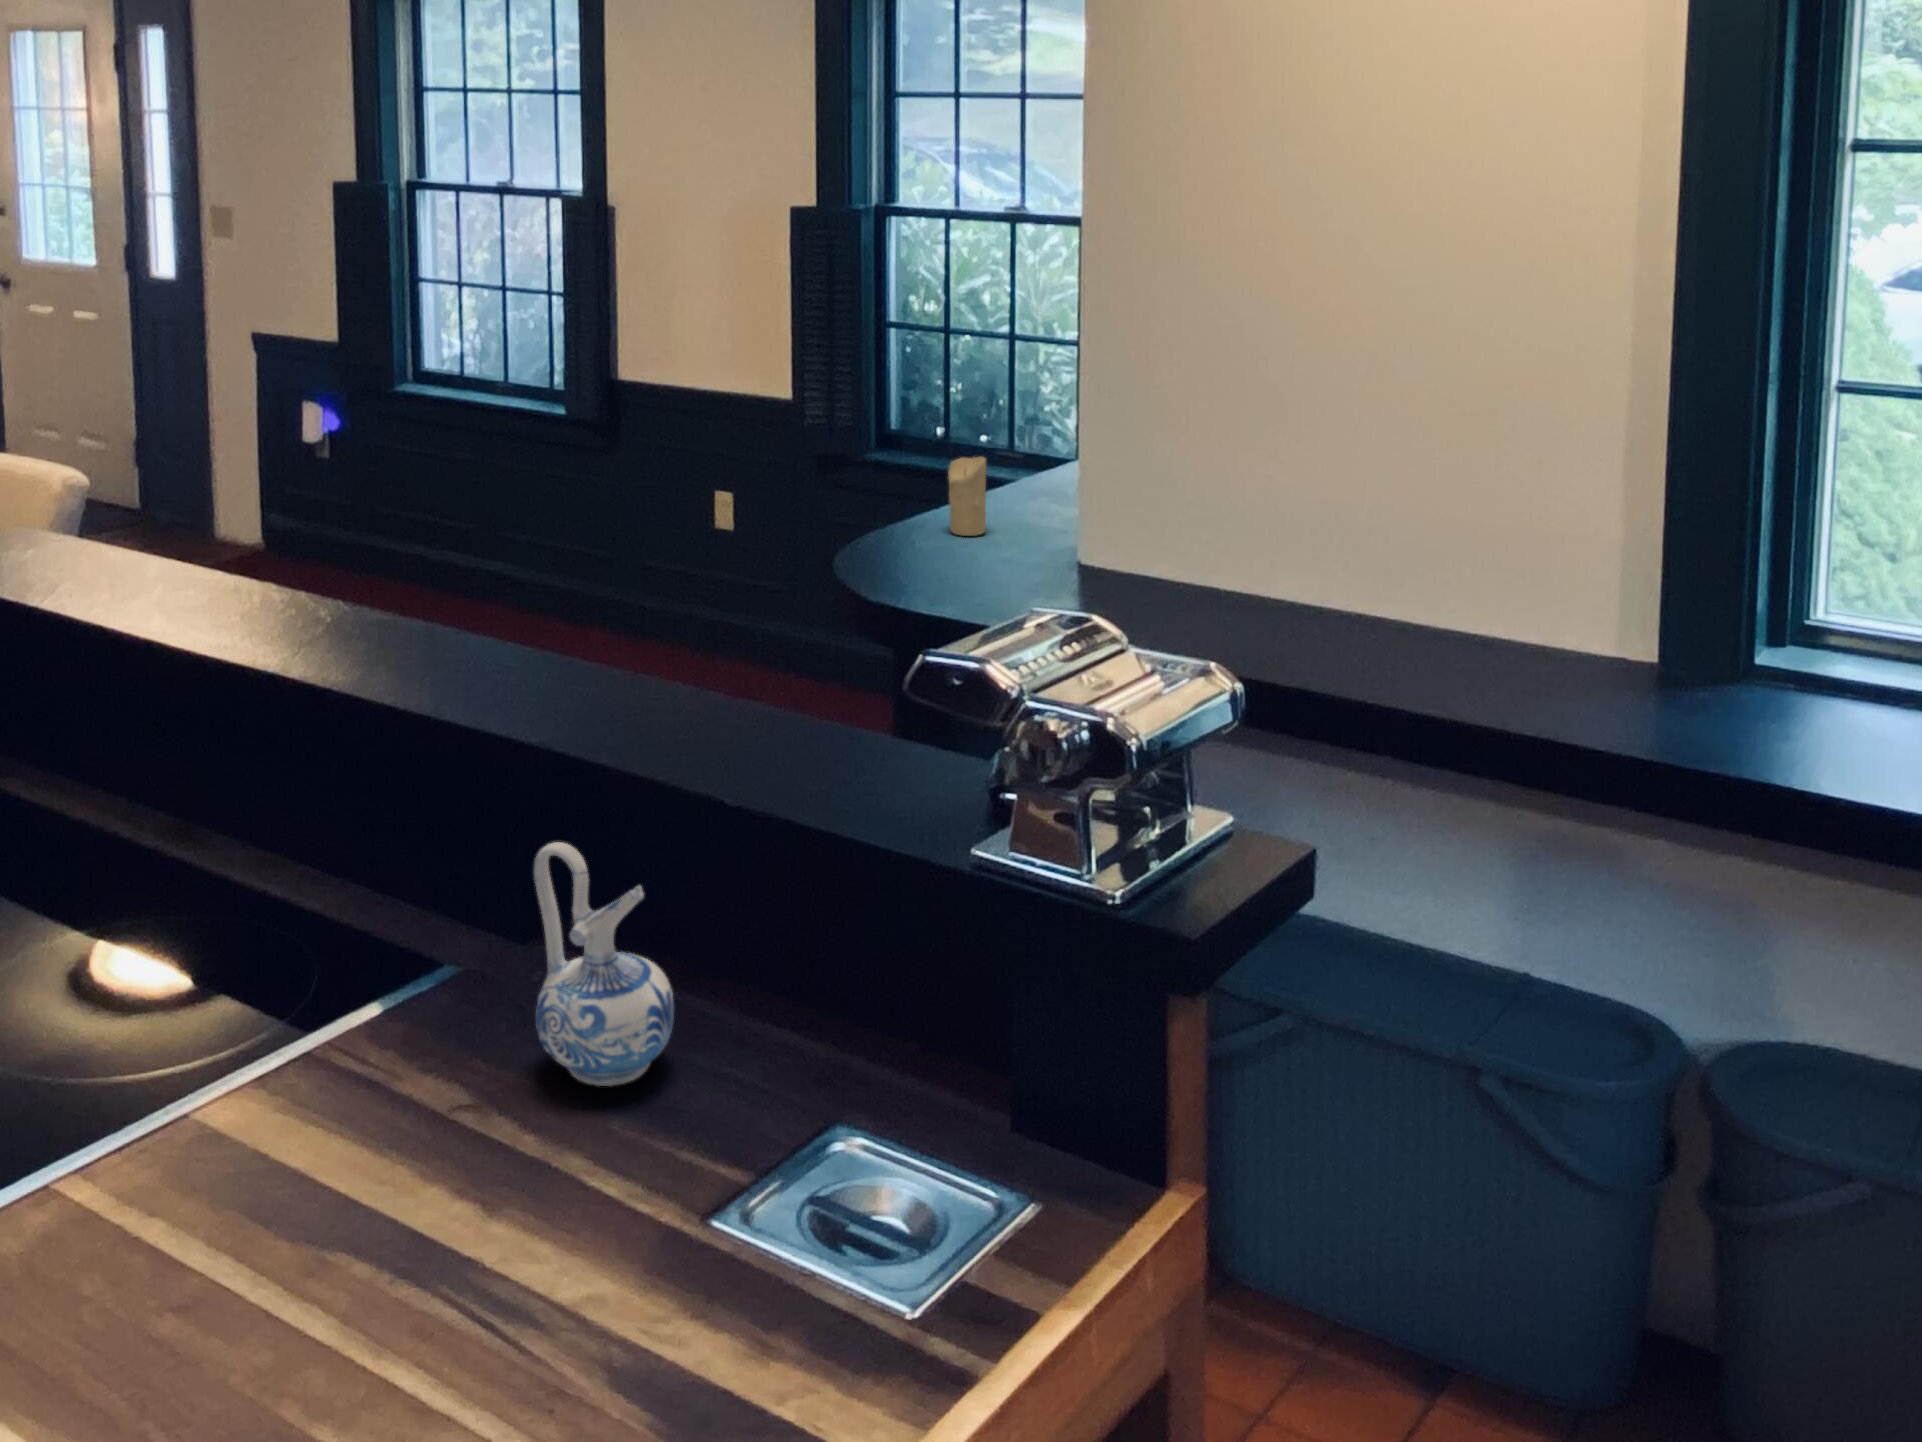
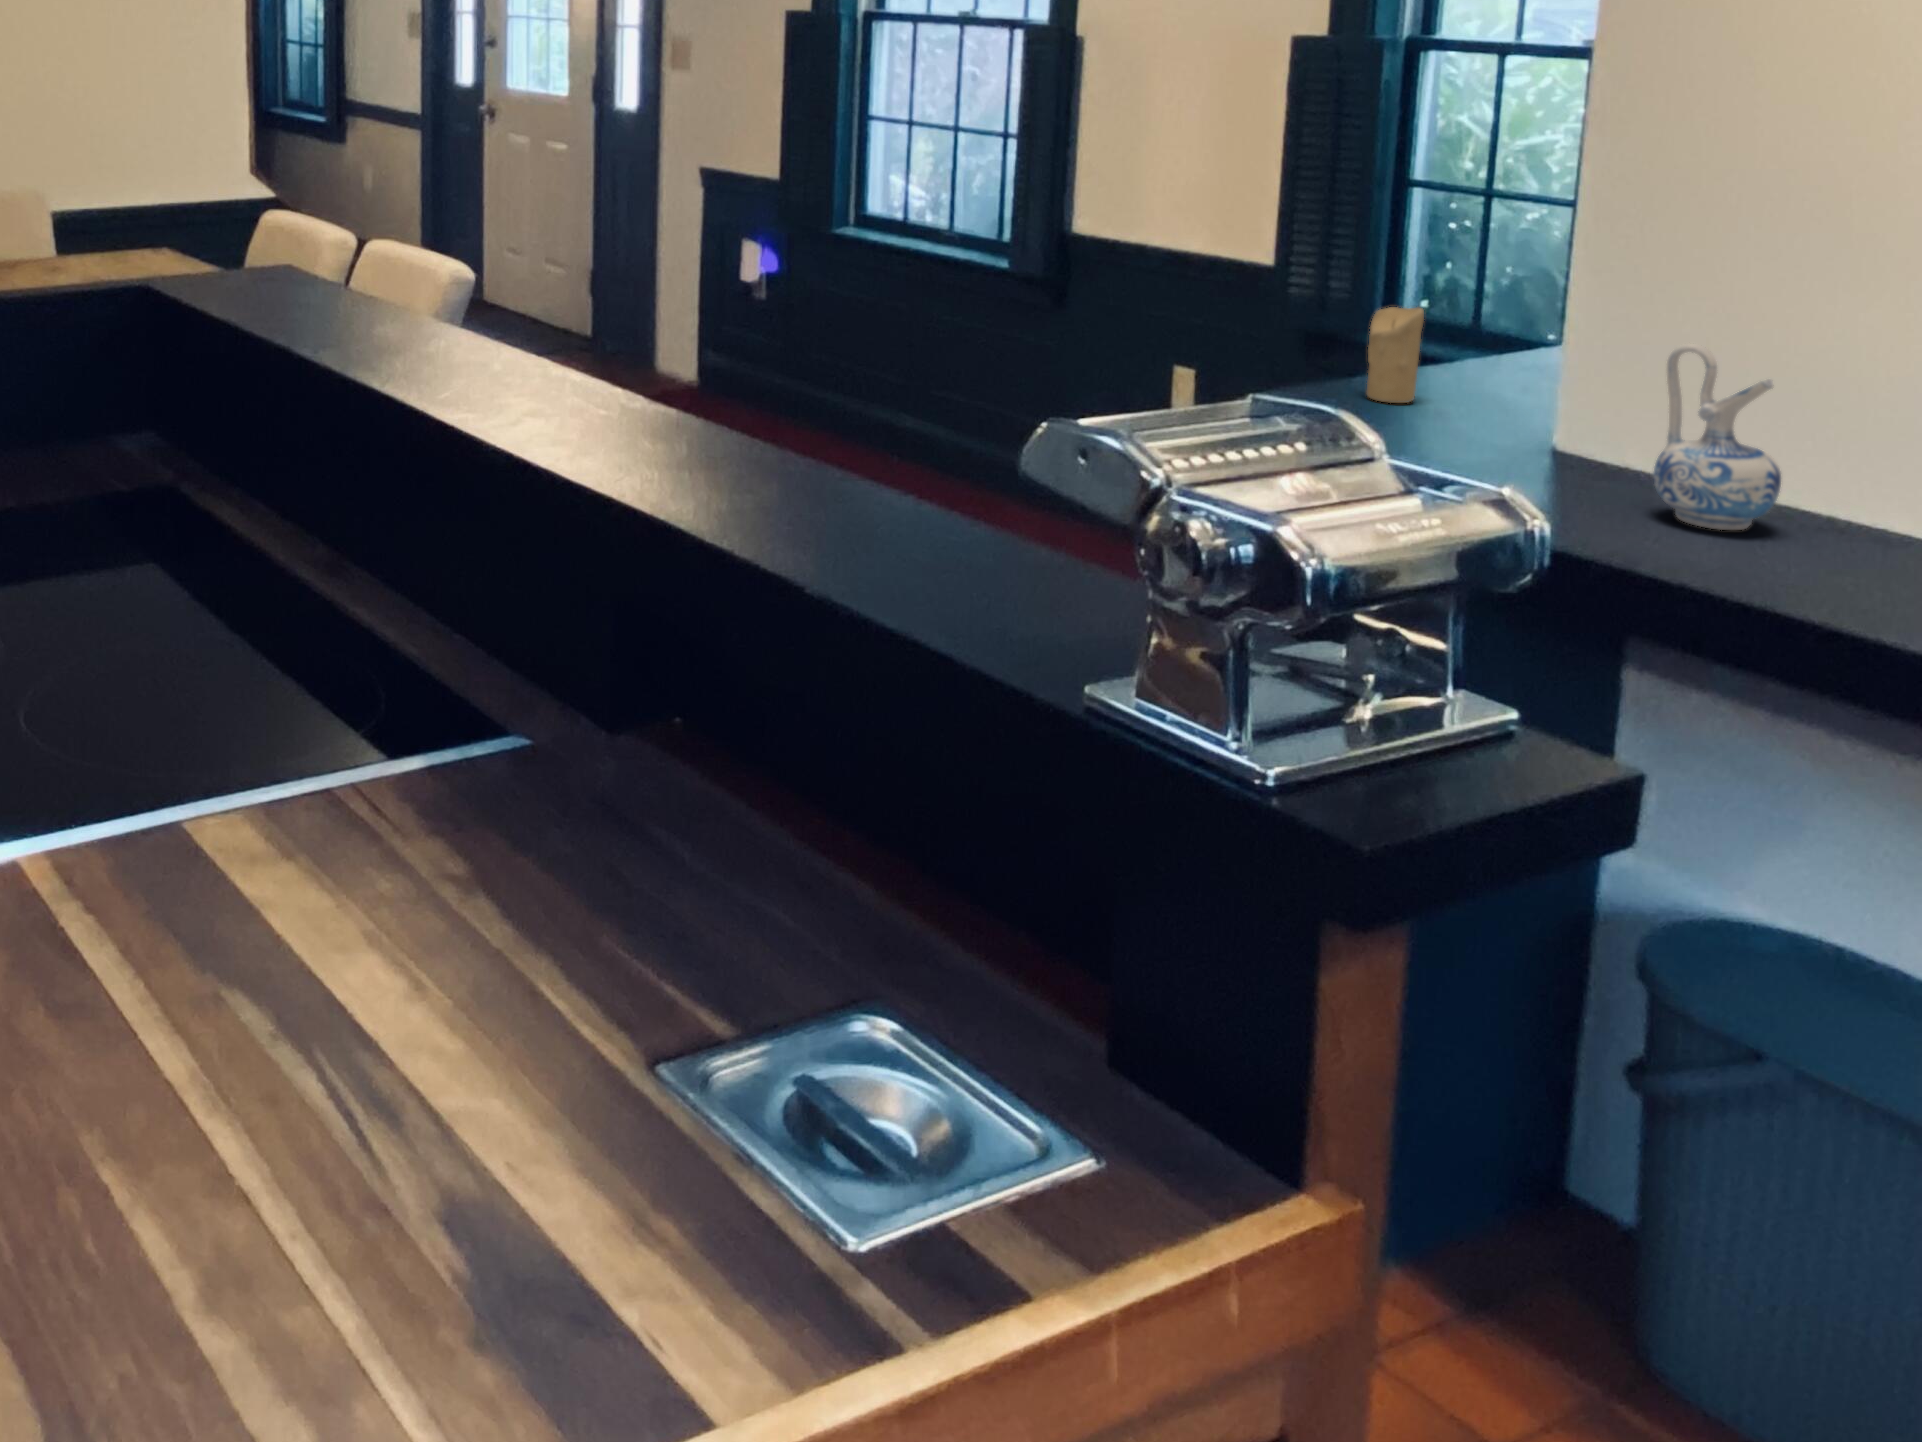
ceramic pitcher: present [534,842,674,1086] -> present [1653,344,1781,530]

